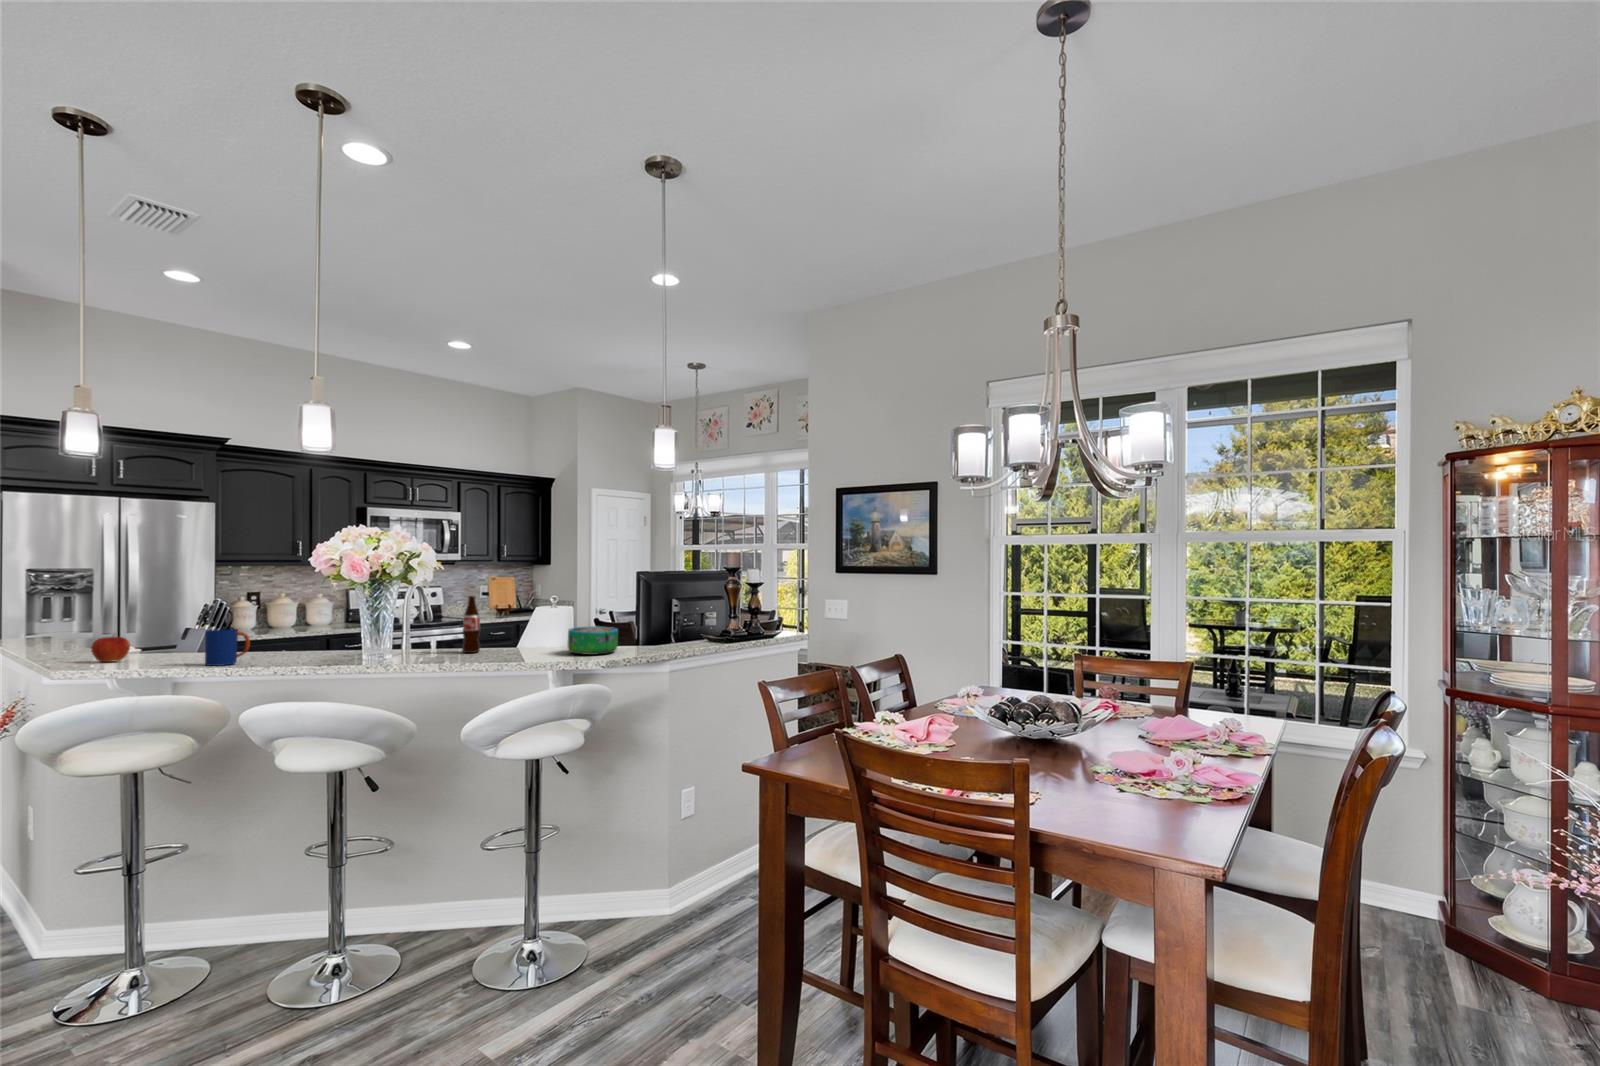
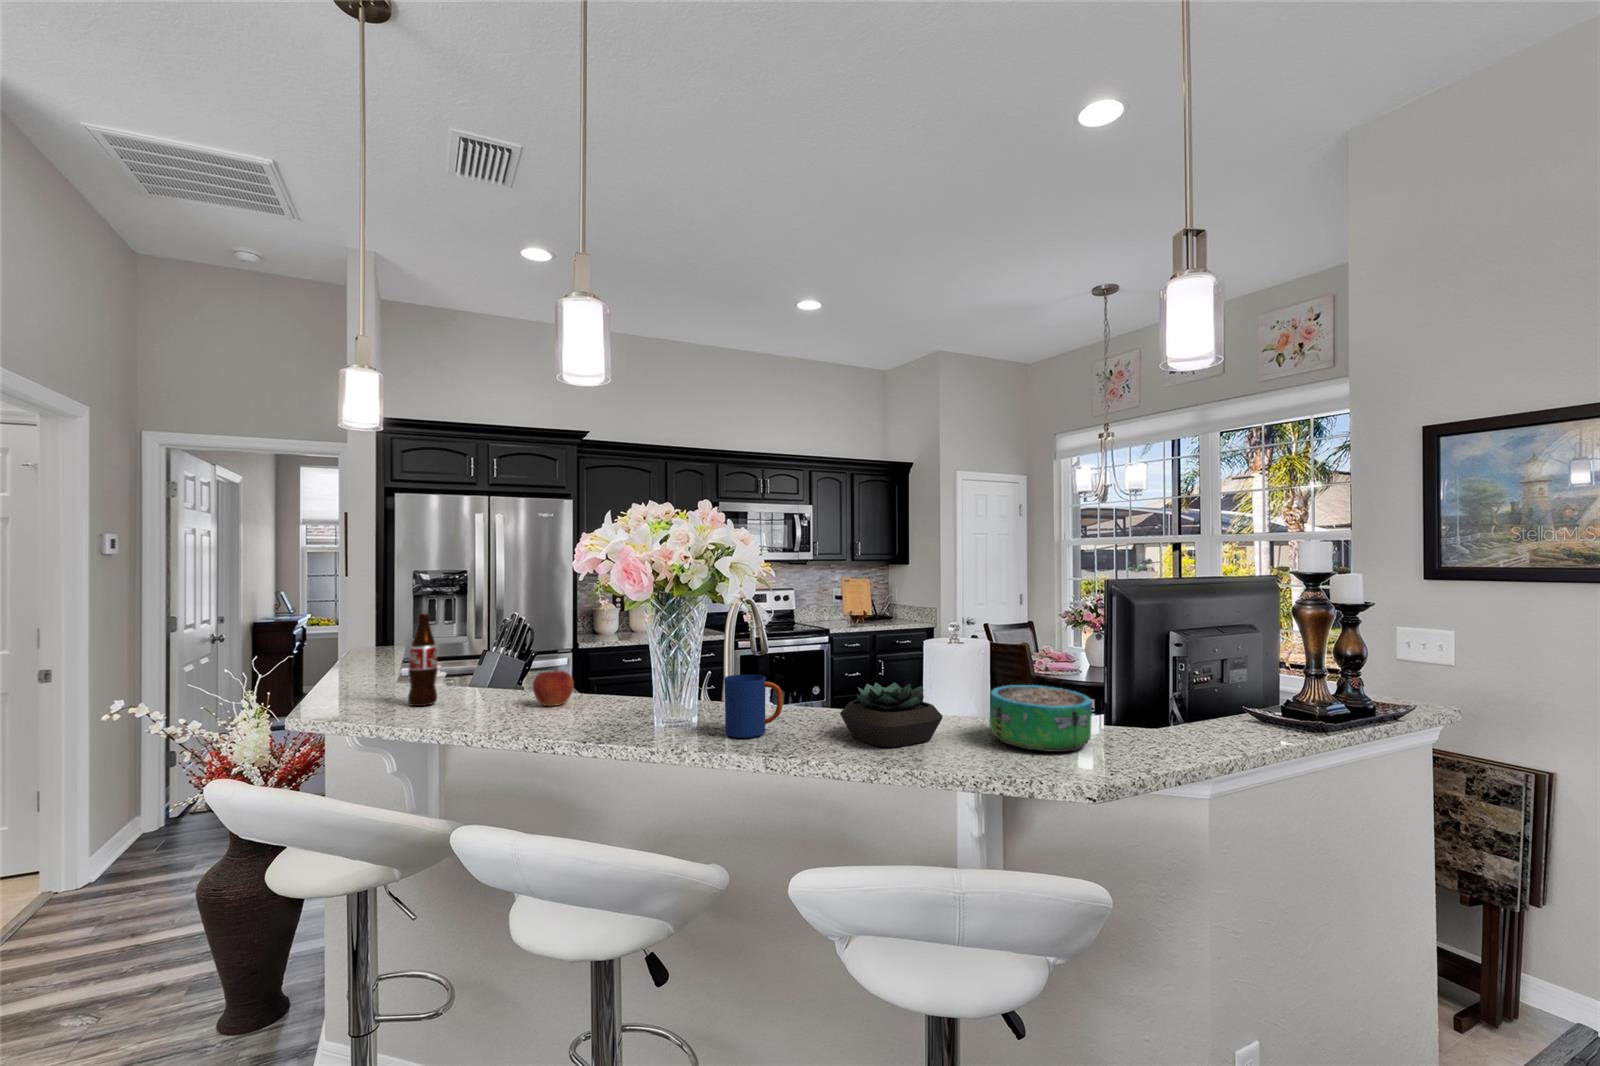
bottle: present [462,596,480,653] -> present [408,614,438,706]
succulent plant: none [484,627,542,658] -> present [840,682,943,747]
mug: present [205,629,250,666] -> present [724,675,783,738]
apple: present [91,636,130,662] -> present [533,669,574,706]

